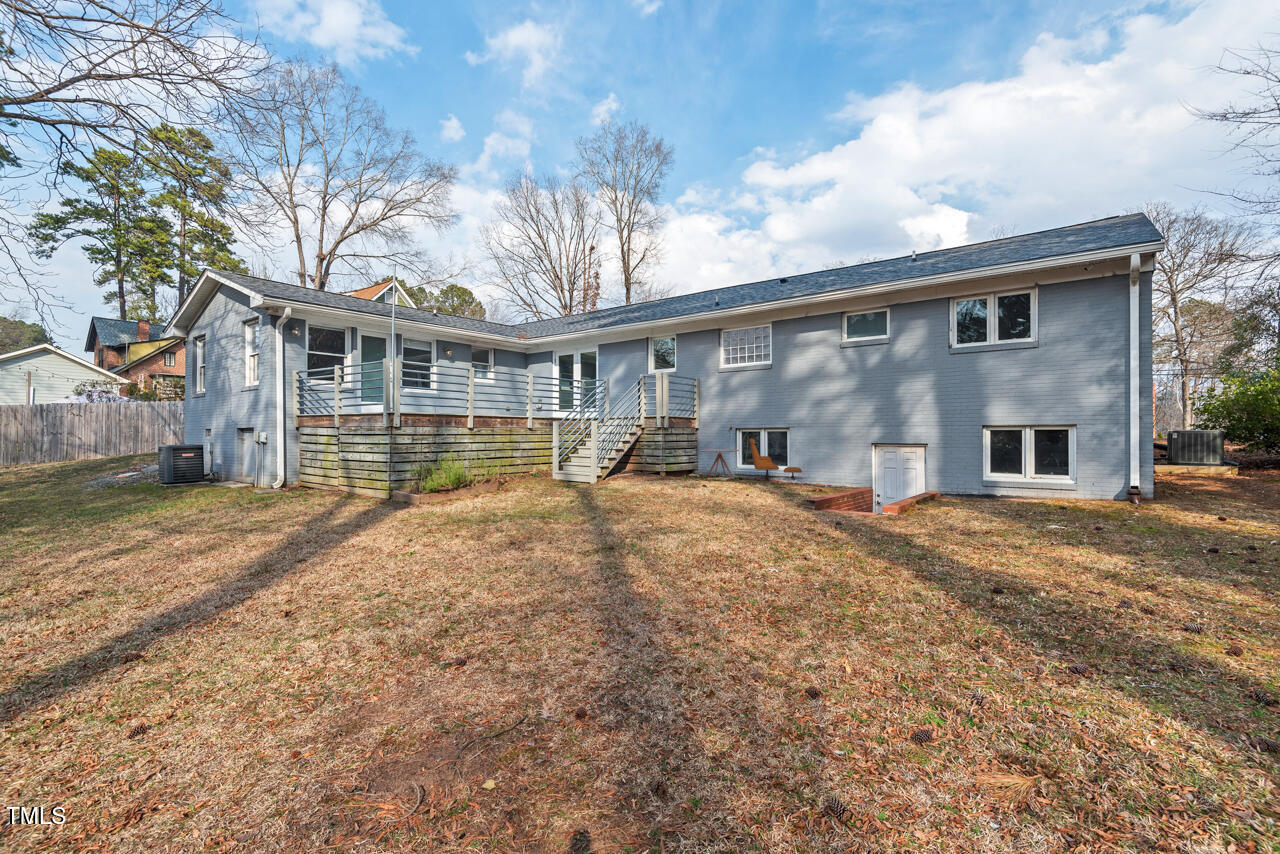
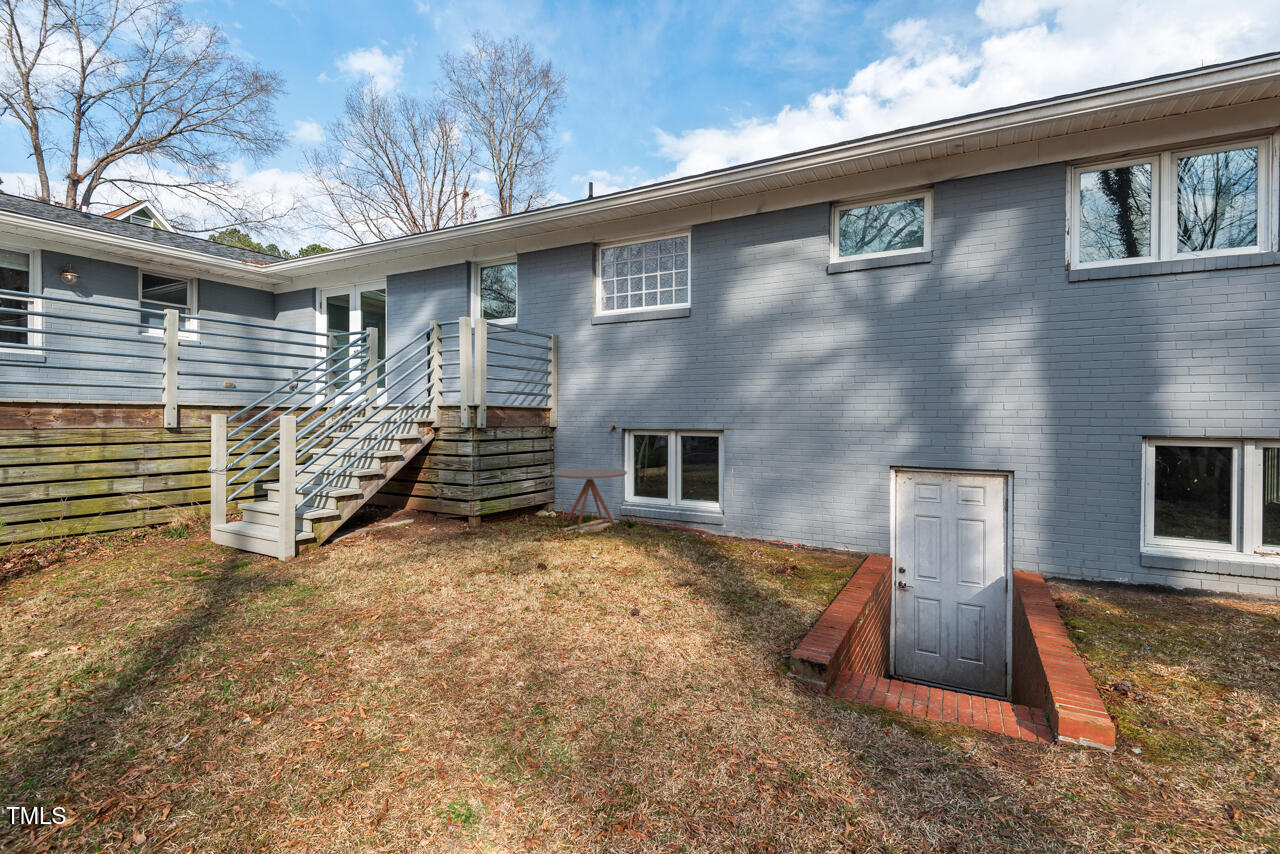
lounge chair: present [749,439,802,480] -> none [647,452,750,540]

